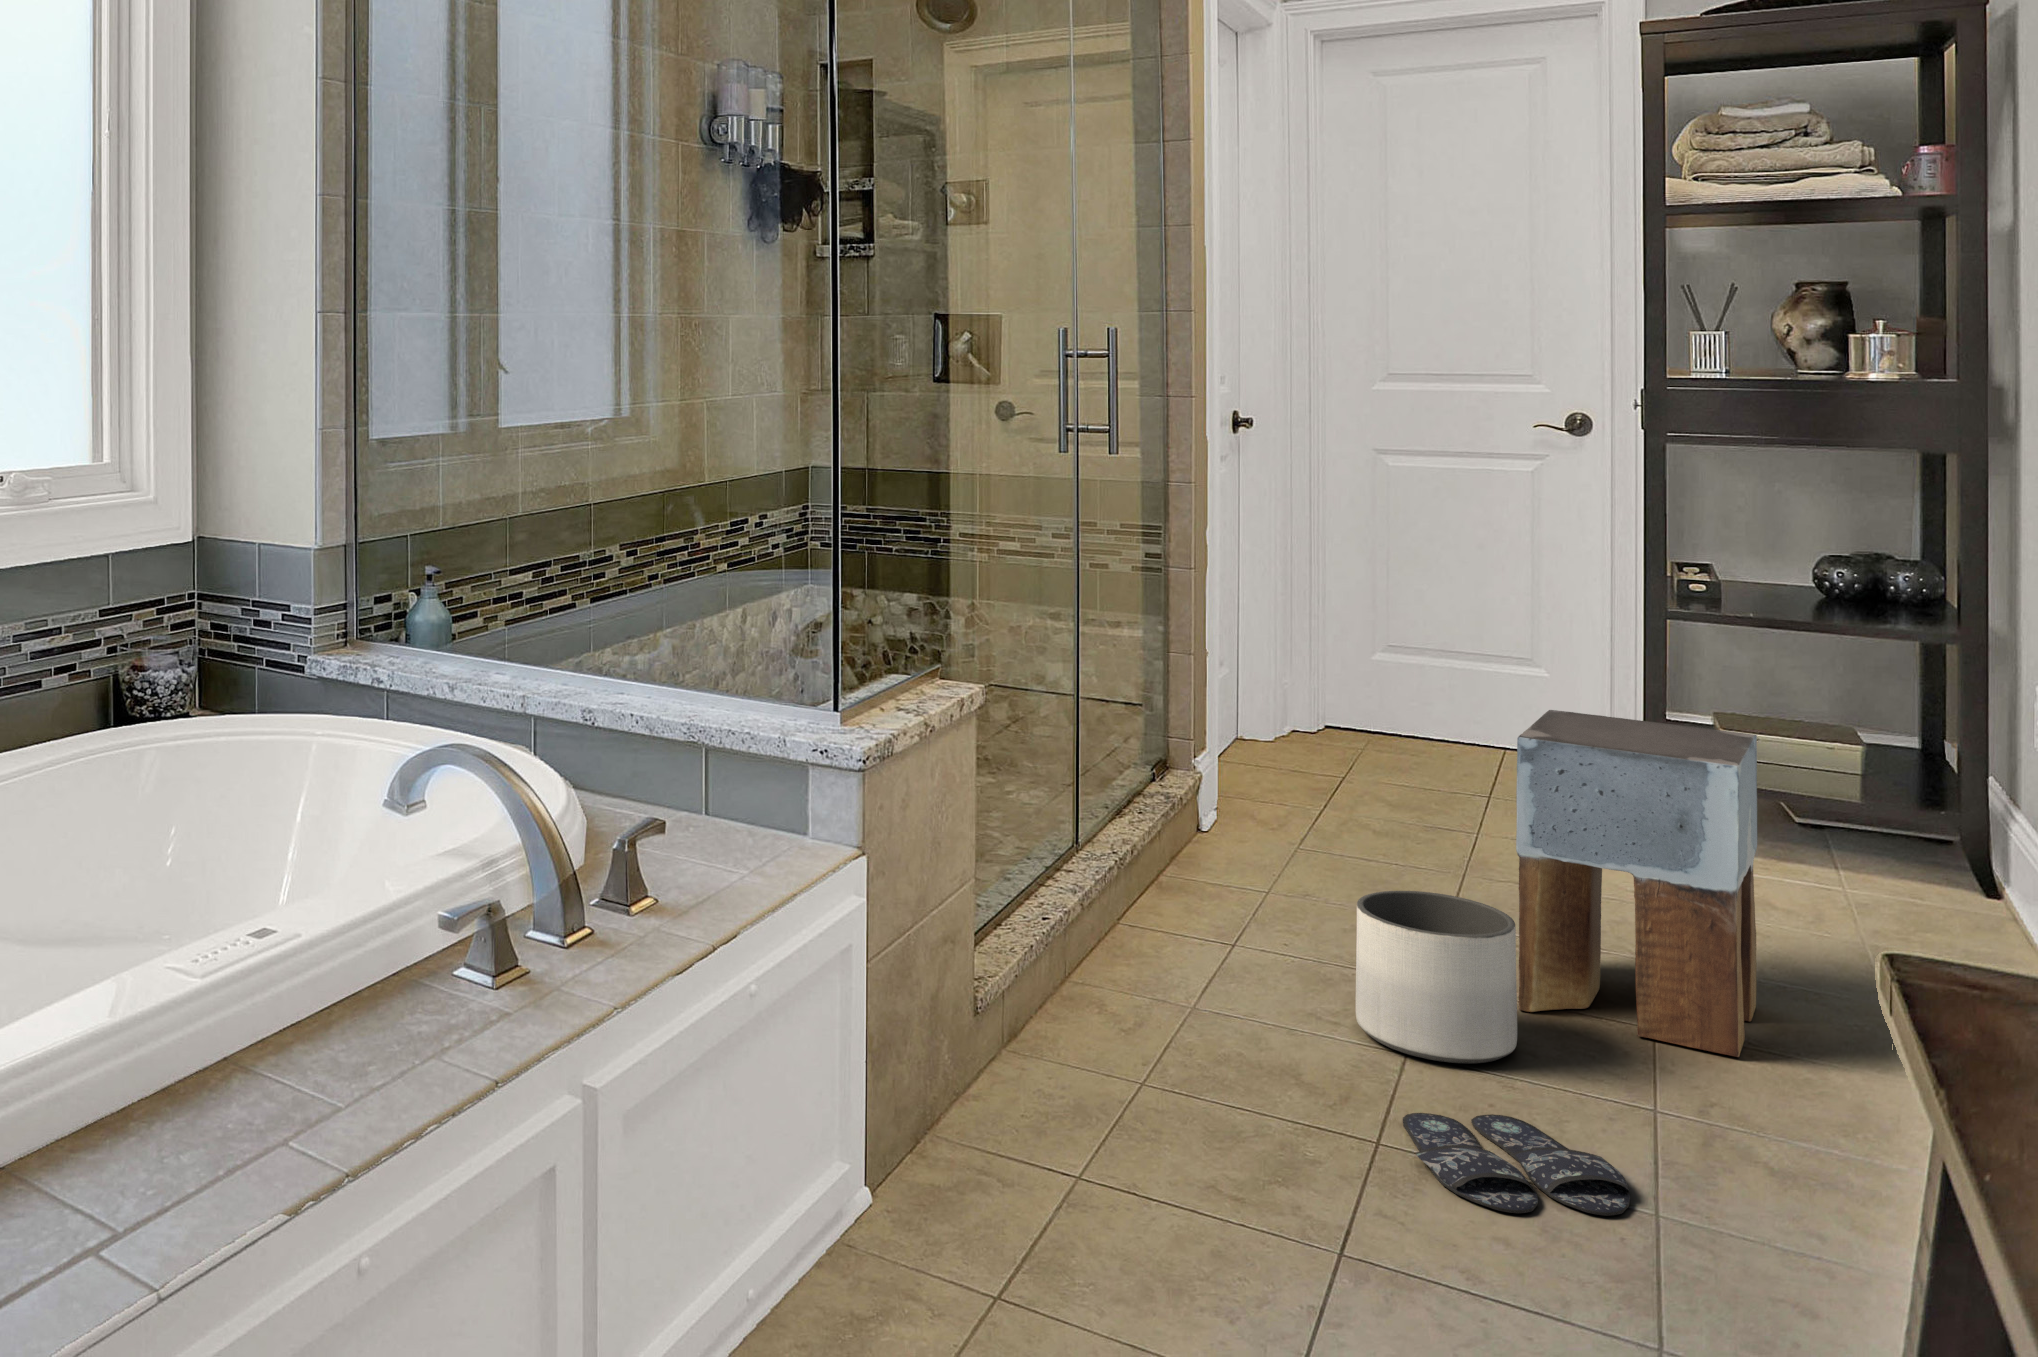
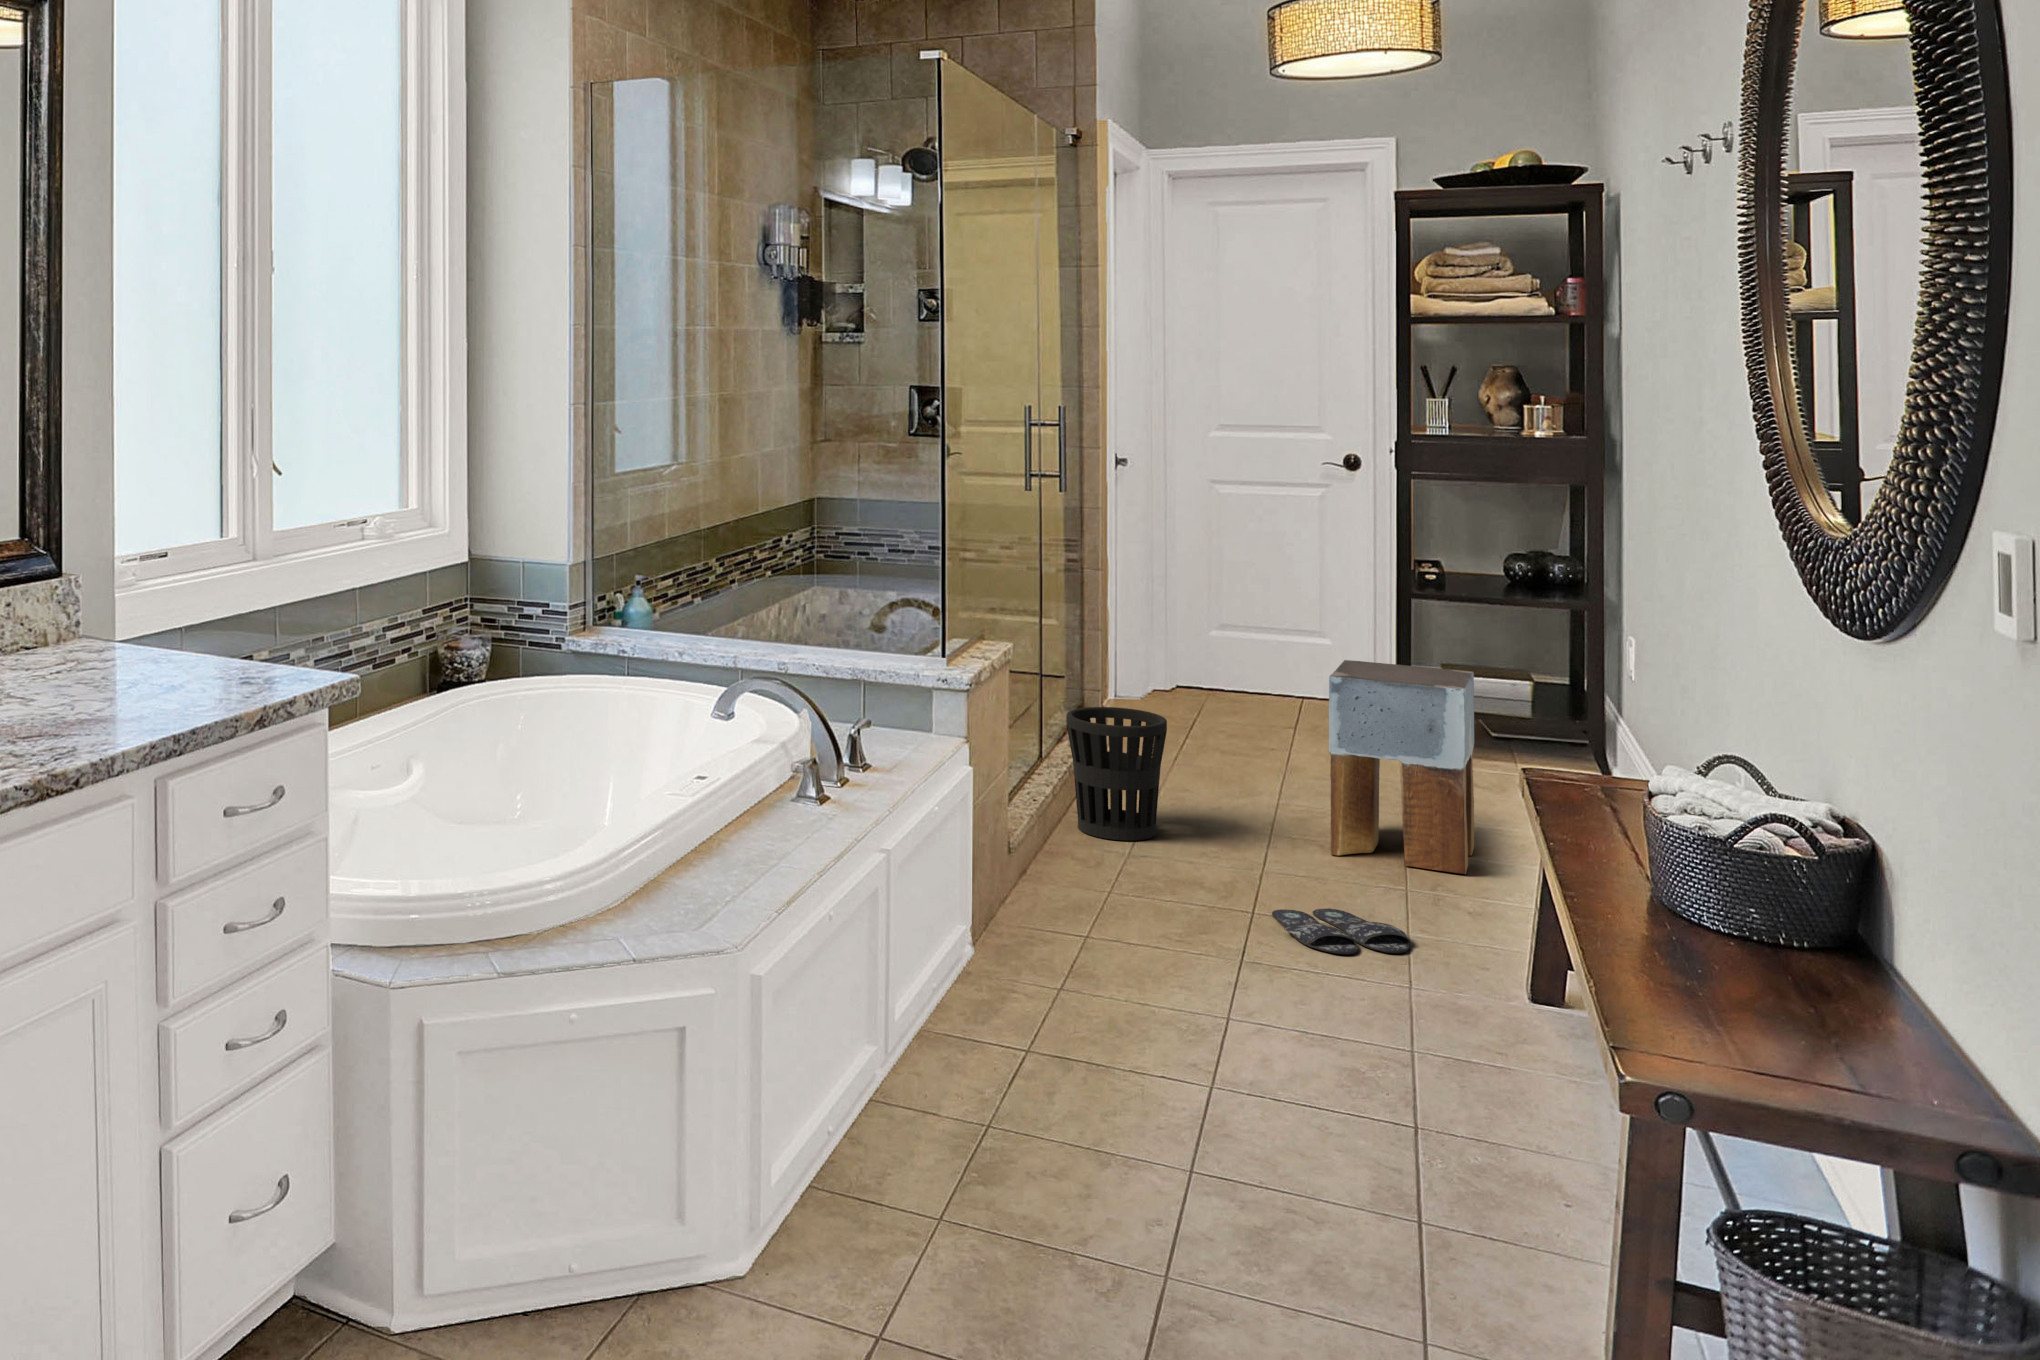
wastebasket: none [1117,768,1267,971] -> present [1066,707,1167,840]
planter: present [1356,891,1517,1063] -> none [1232,779,1334,884]

